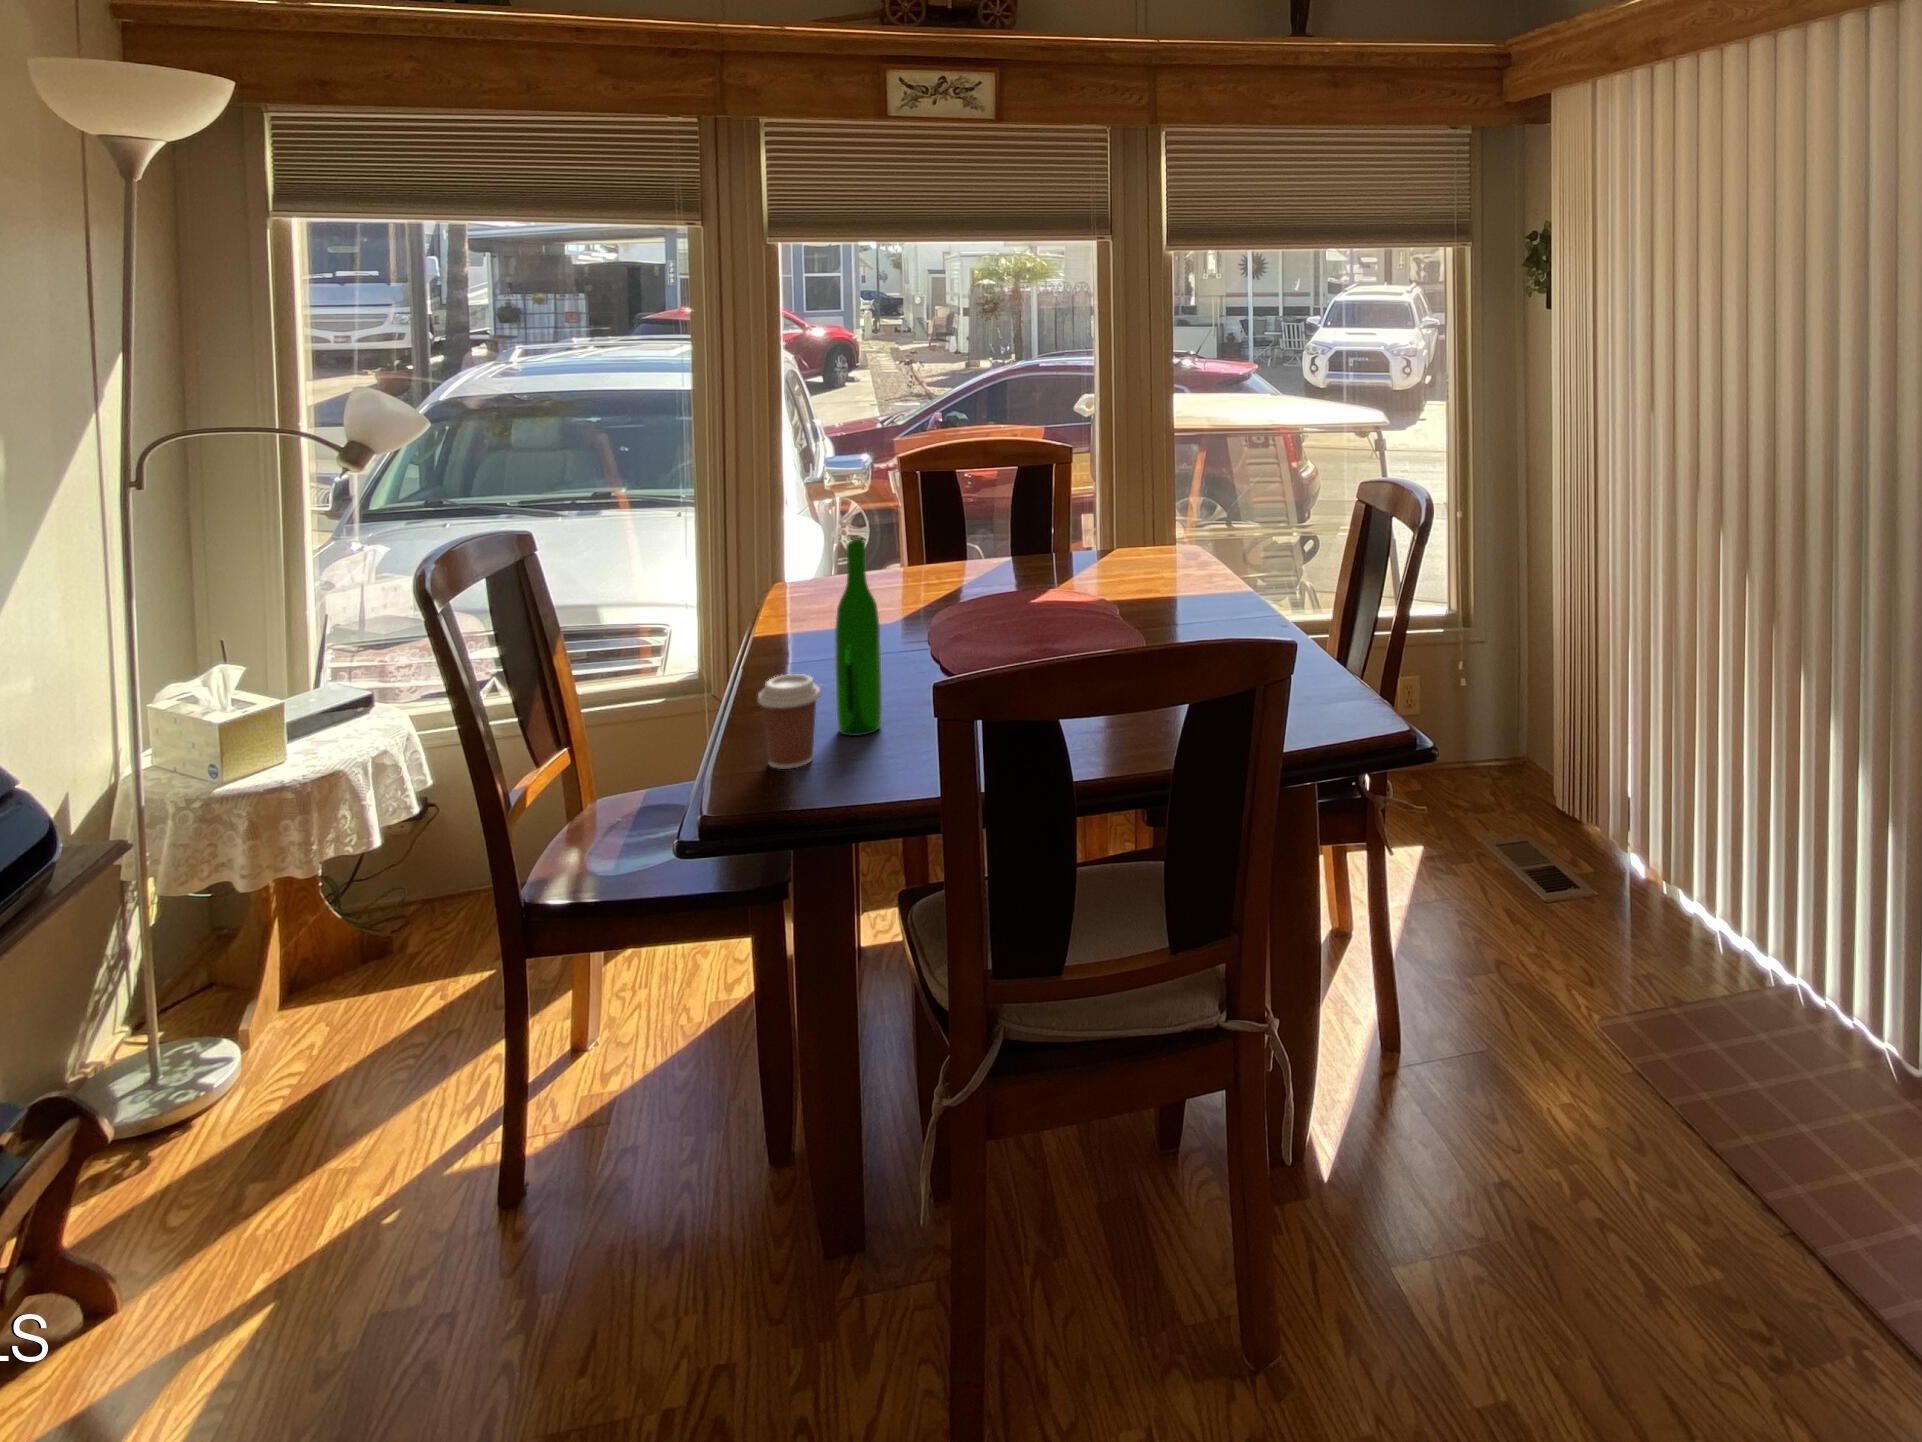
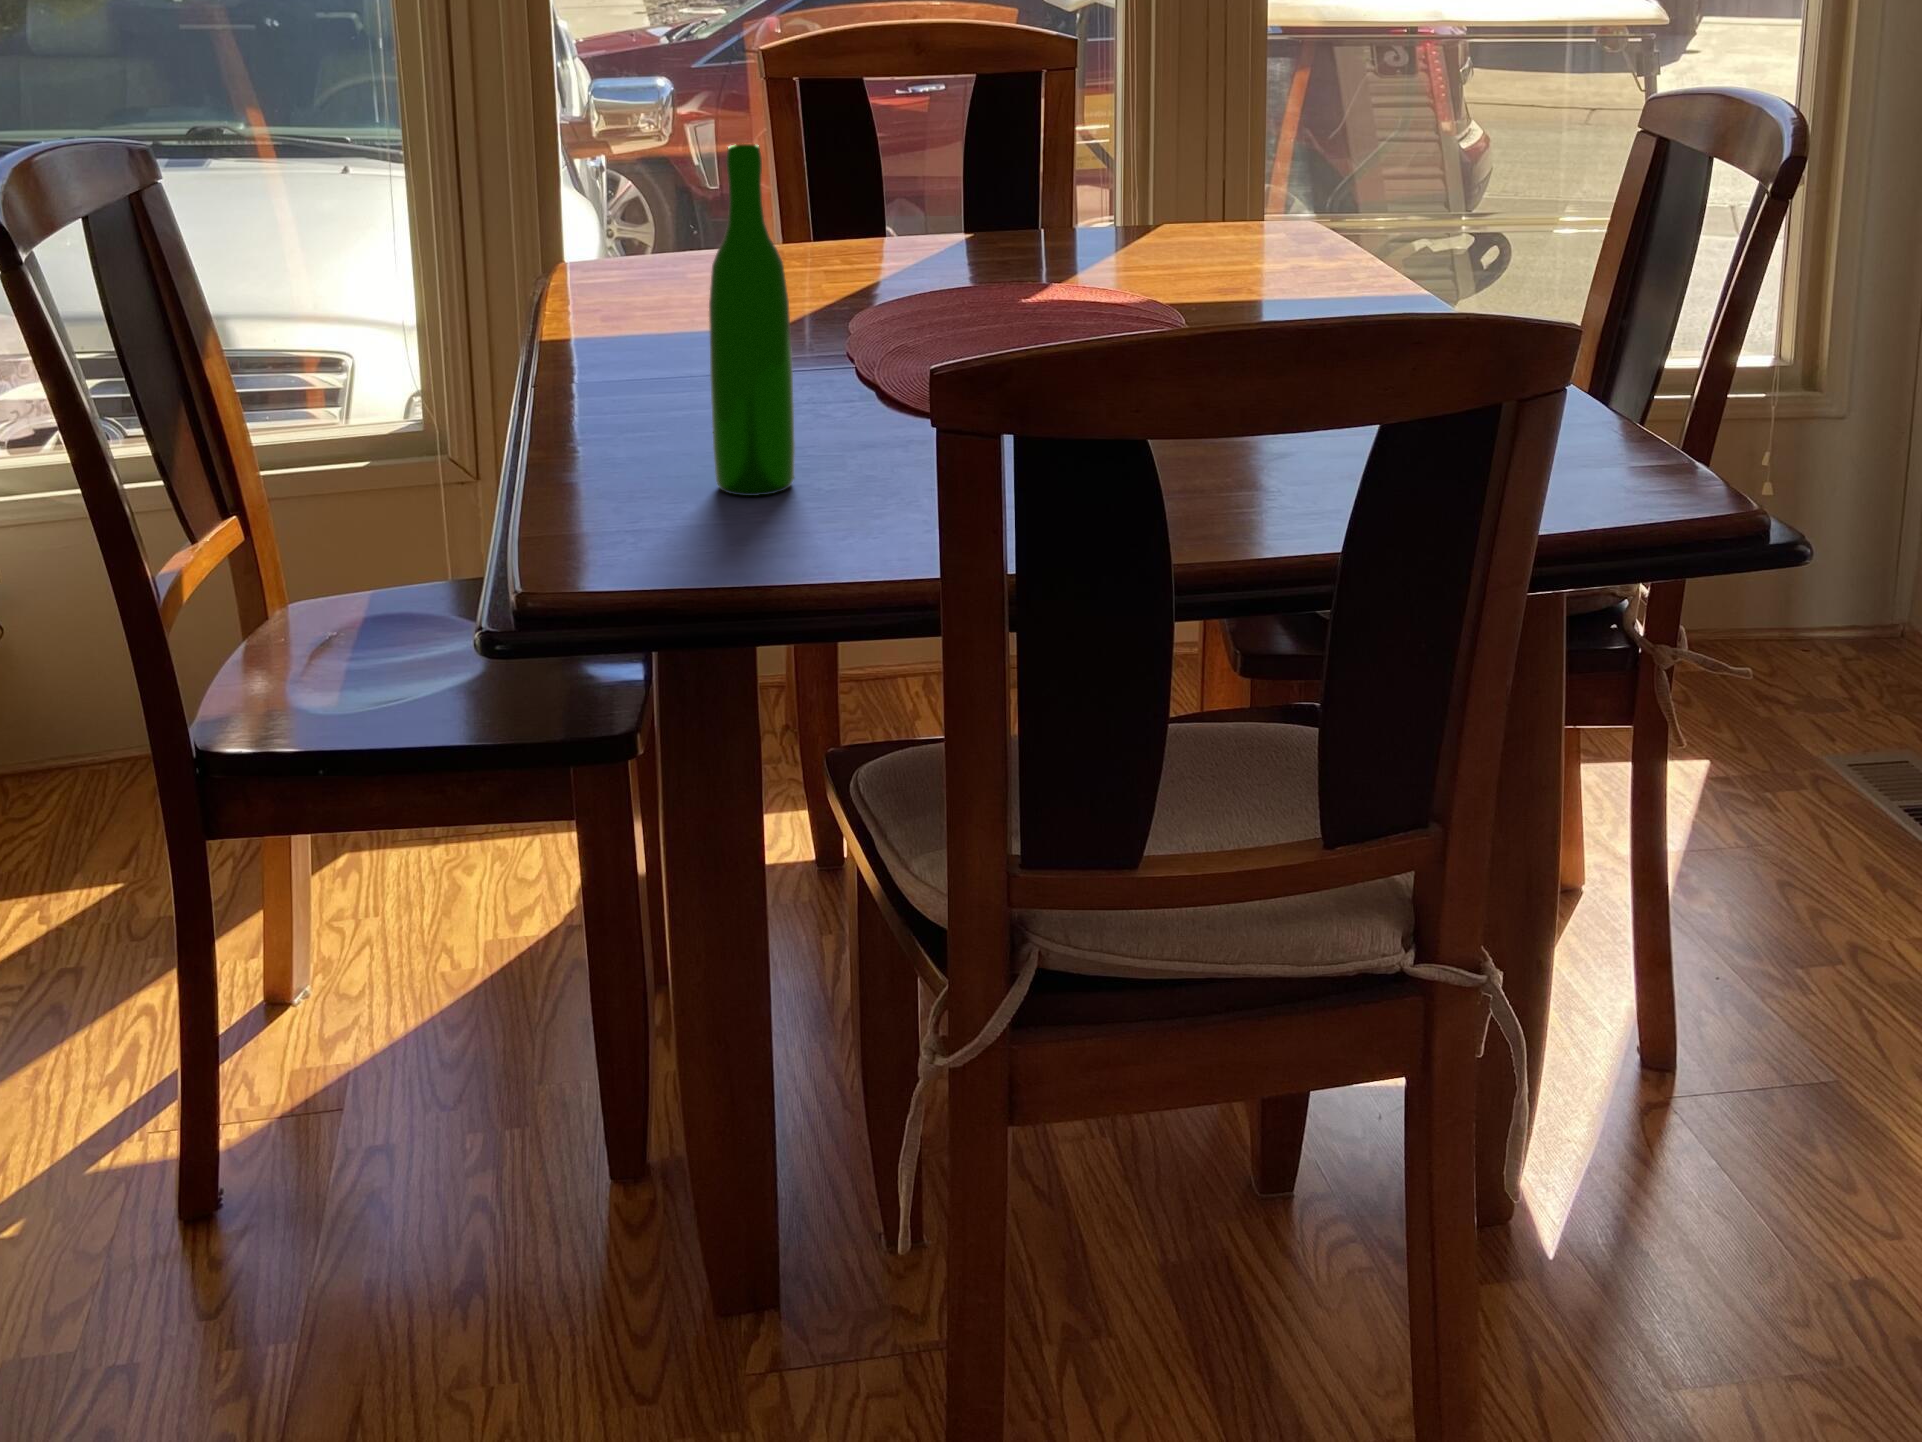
coffee cup: present [758,674,821,769] -> none [580,381,692,544]

